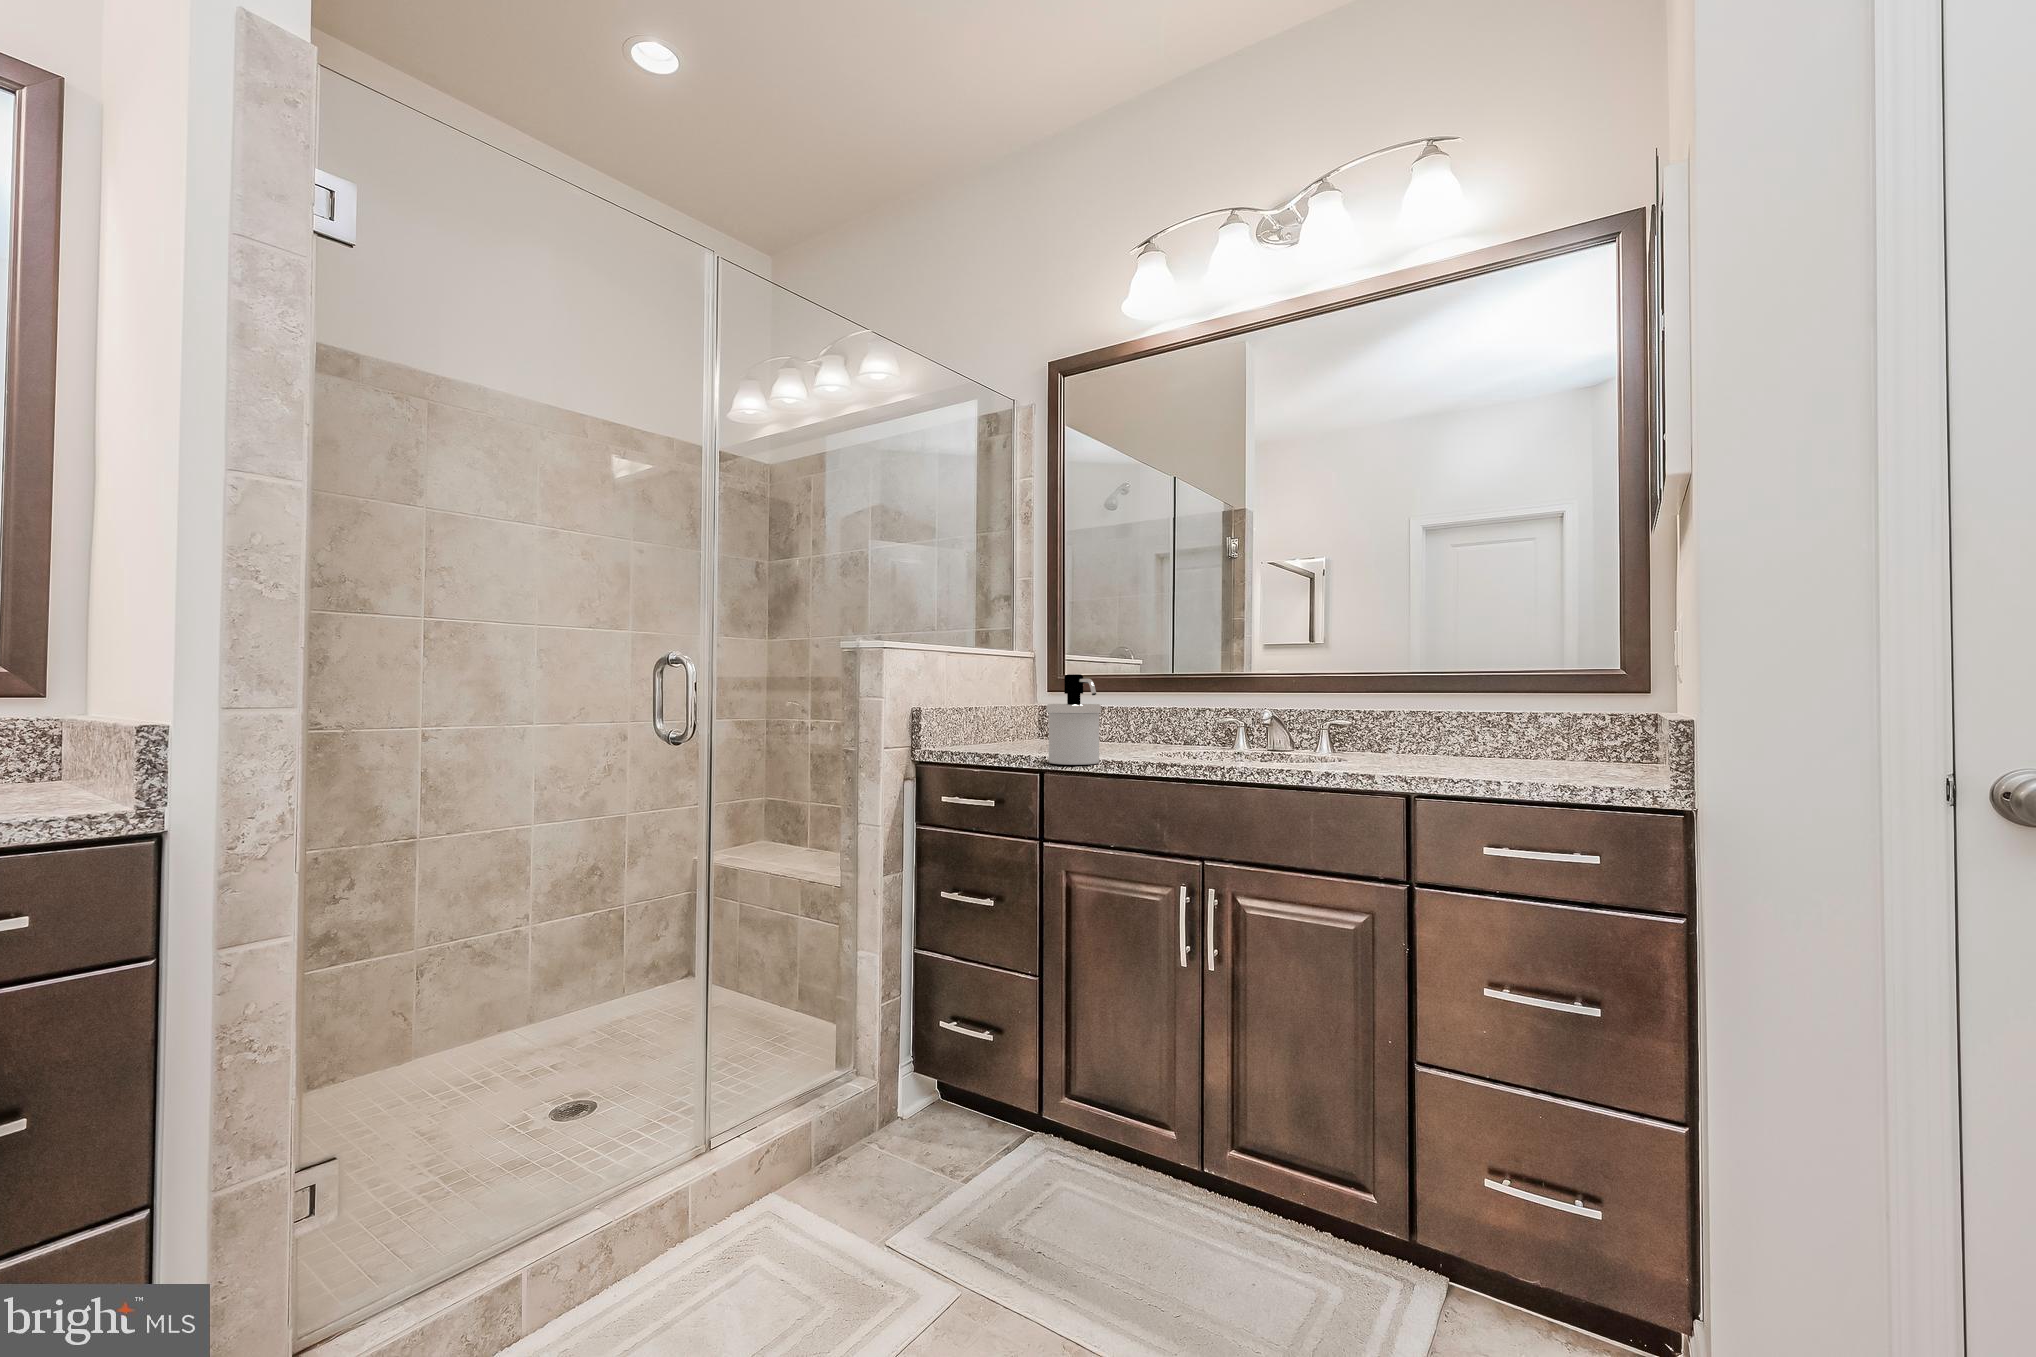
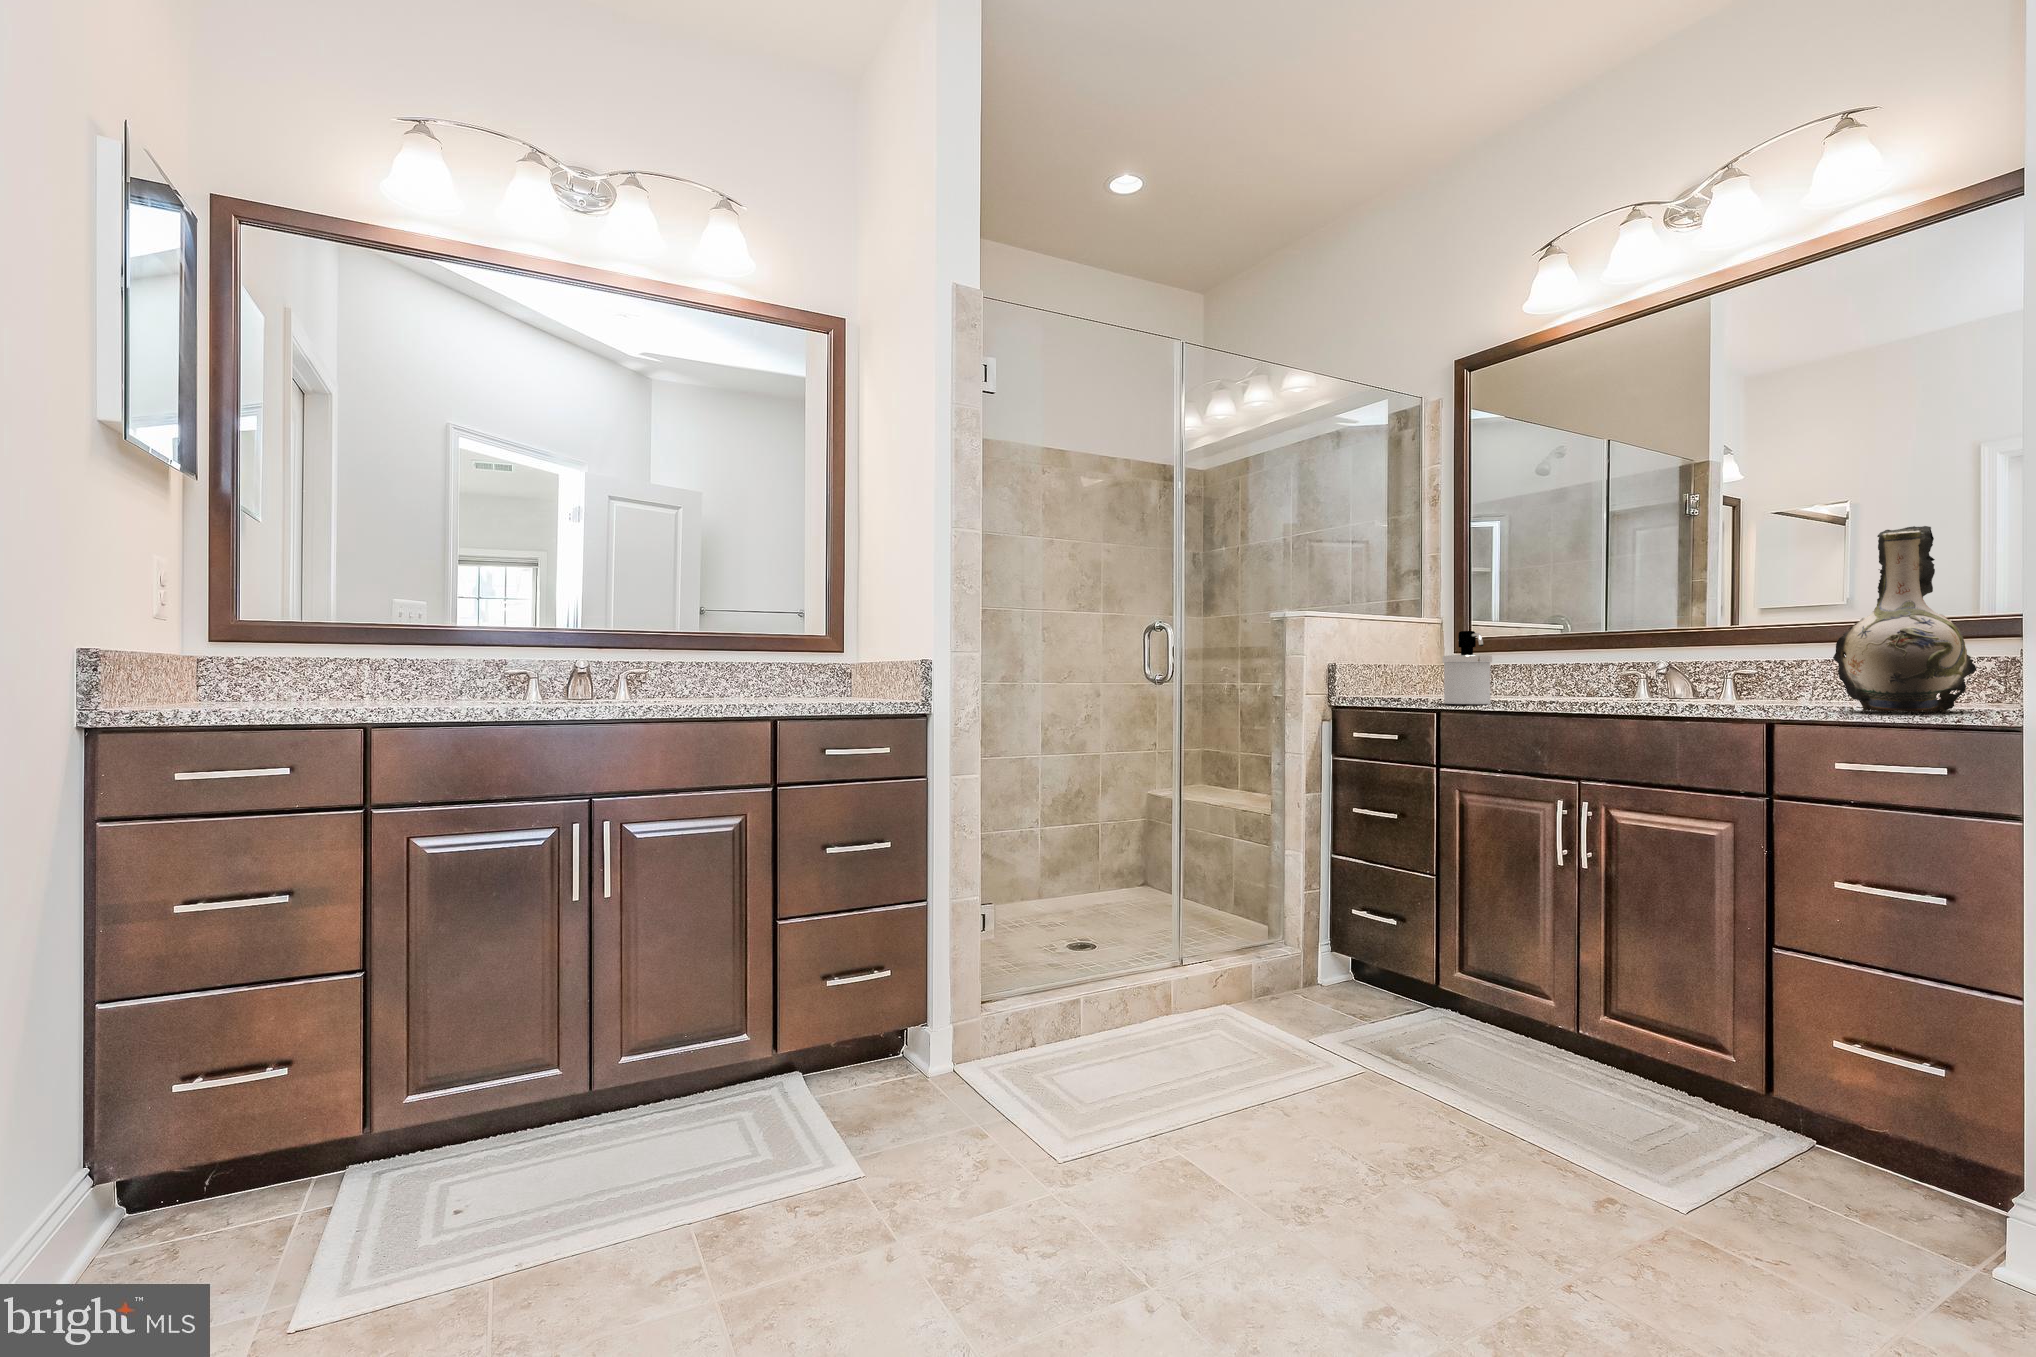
decorative vase: none [1476,576,1613,790] -> present [1833,526,1976,712]

